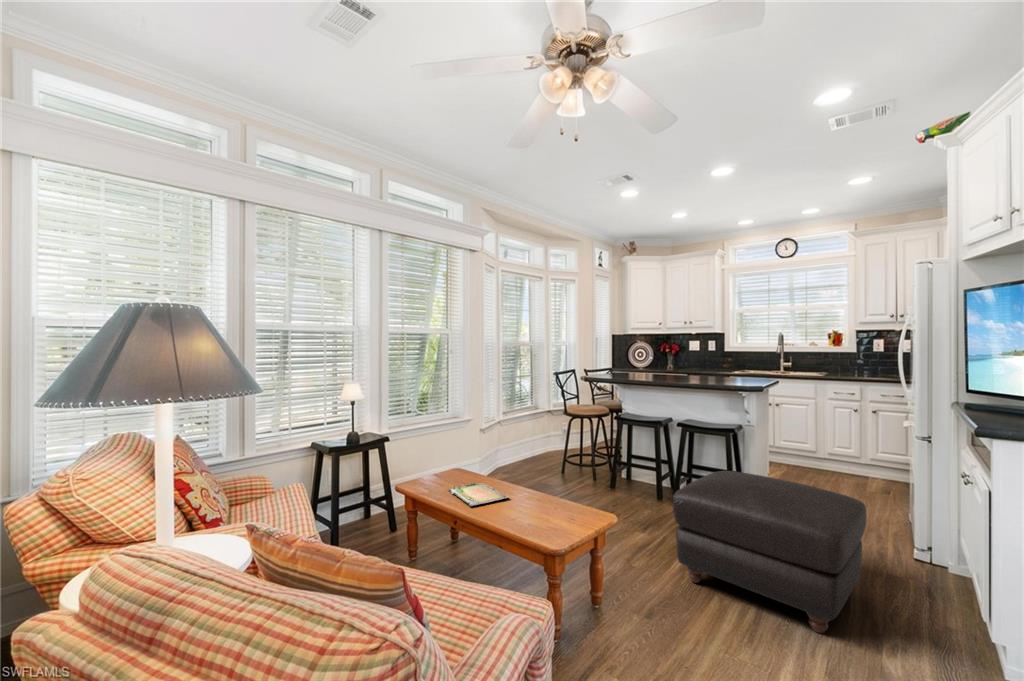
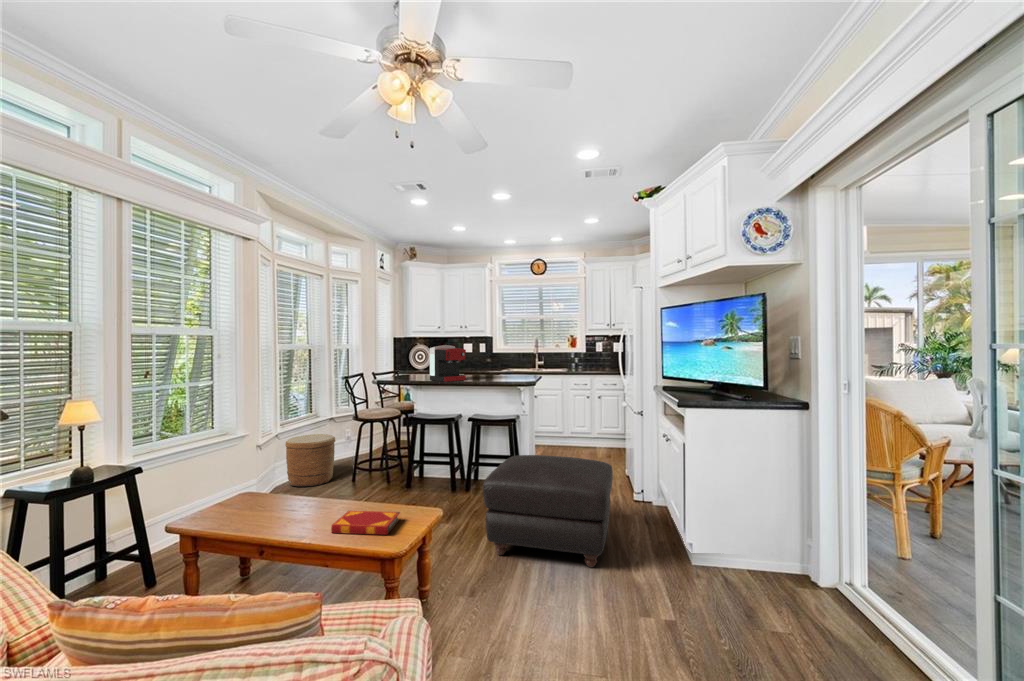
coffee maker: none [637,342,677,381] -> present [430,345,466,382]
woven basket: none [506,423,548,471] -> present [285,434,335,487]
tray: present [448,483,509,506] -> none [250,503,330,533]
hardback book: none [504,497,570,528] -> present [331,511,400,535]

